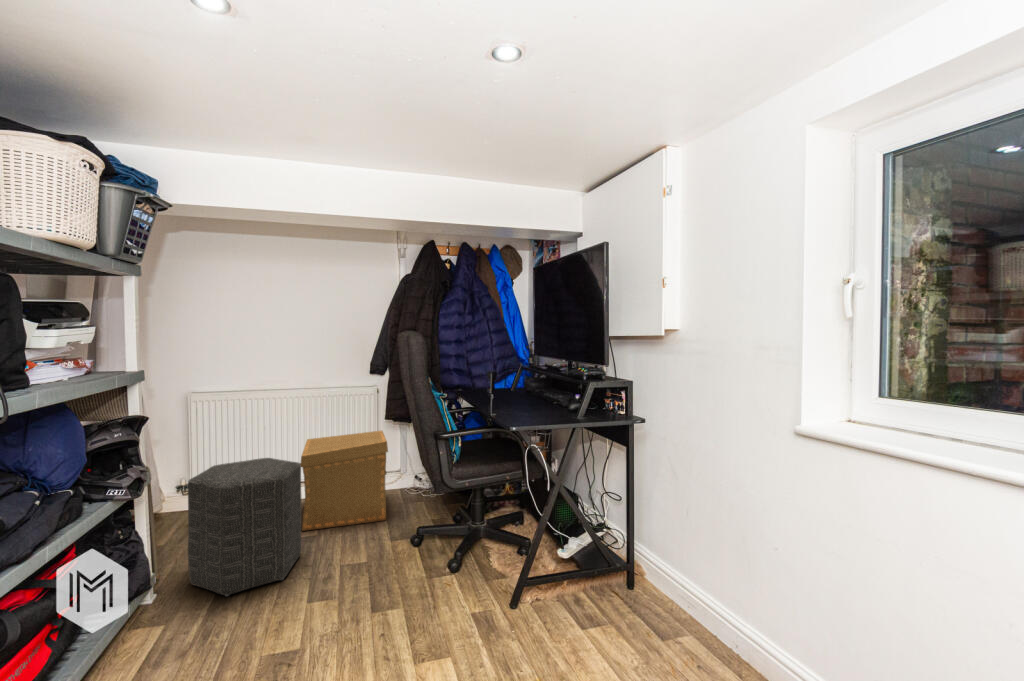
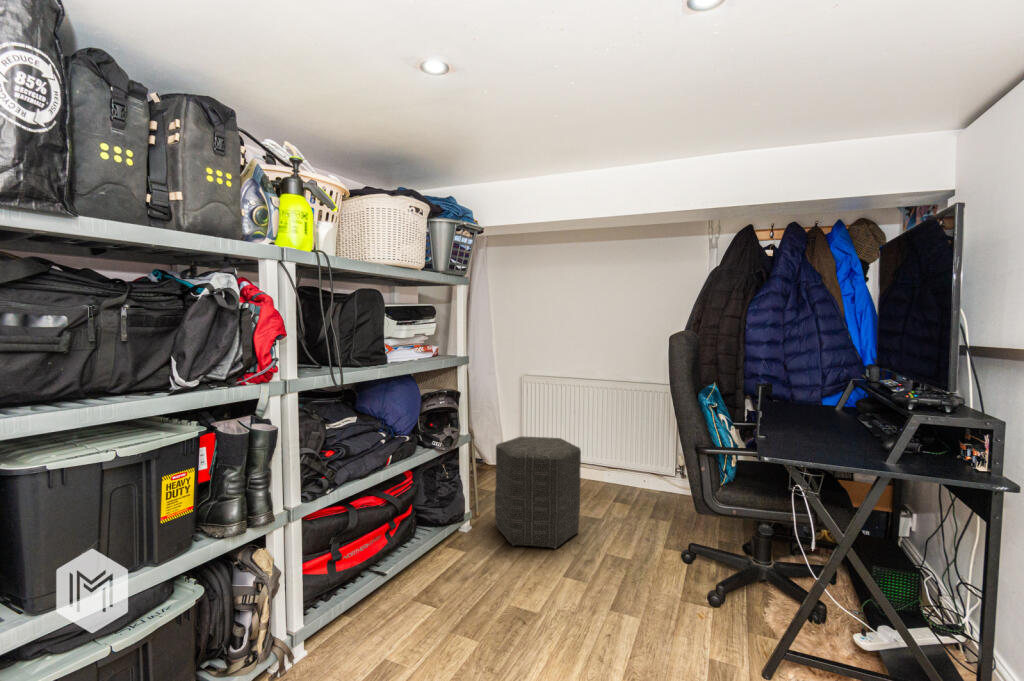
cardboard box: present [300,430,388,531] -> none [590,428,681,526]

